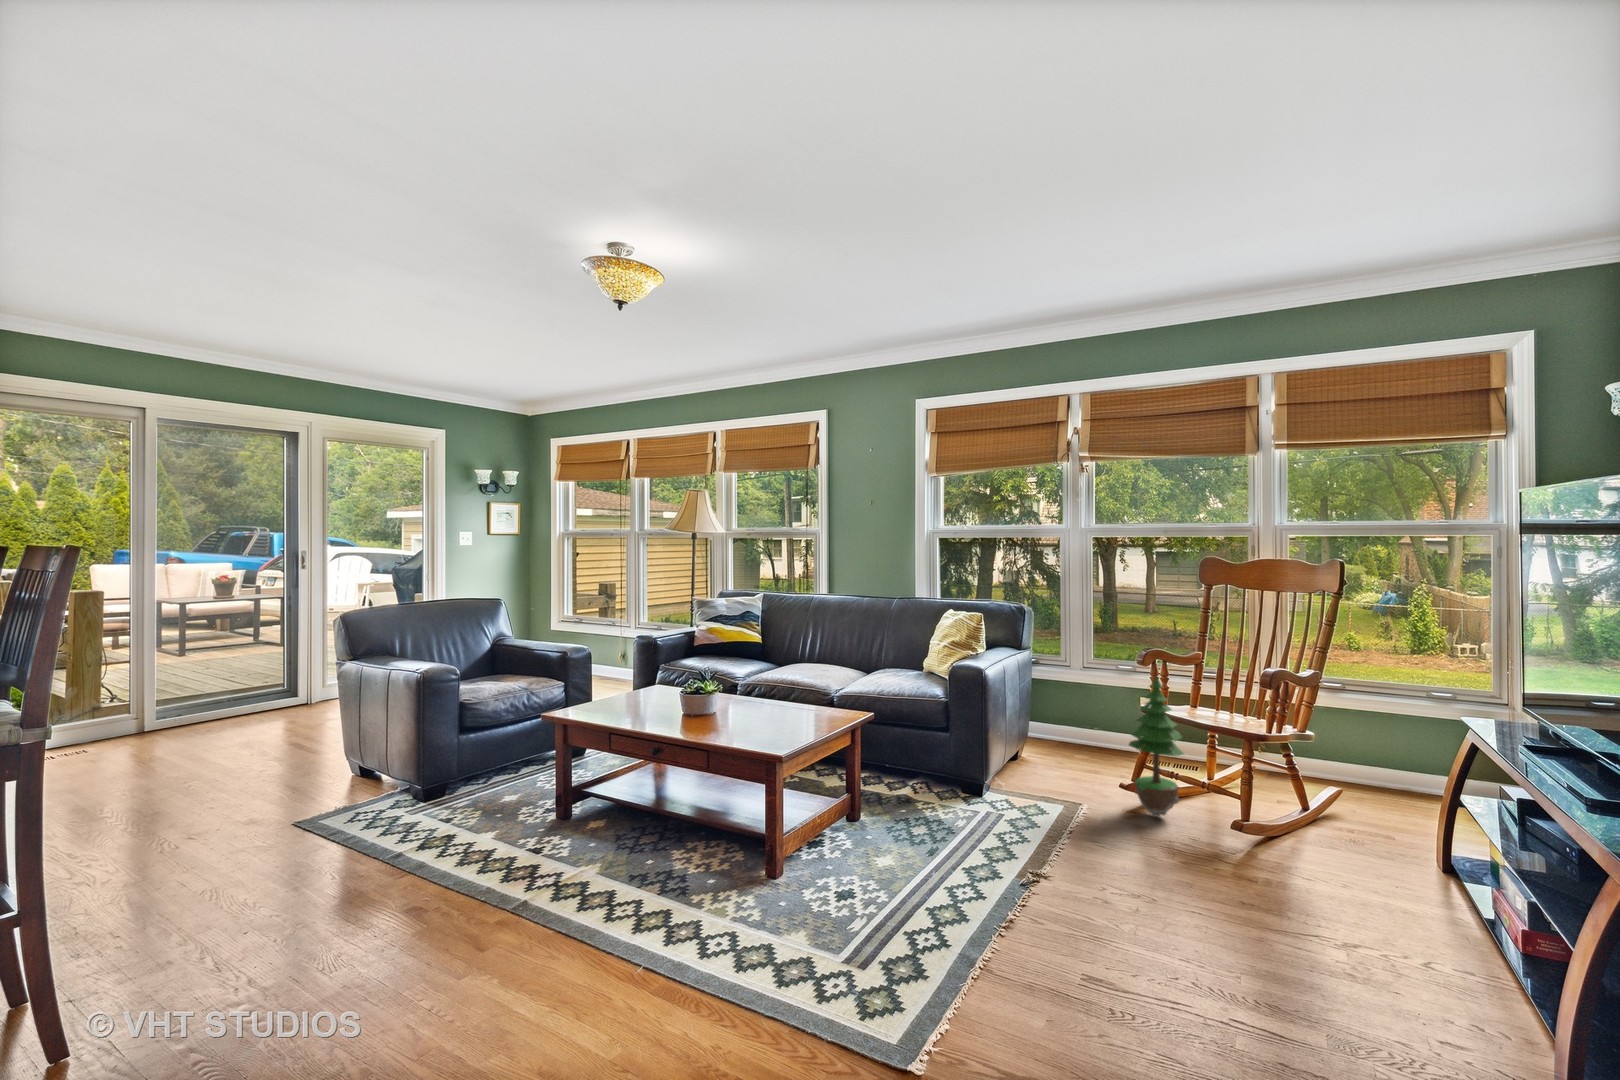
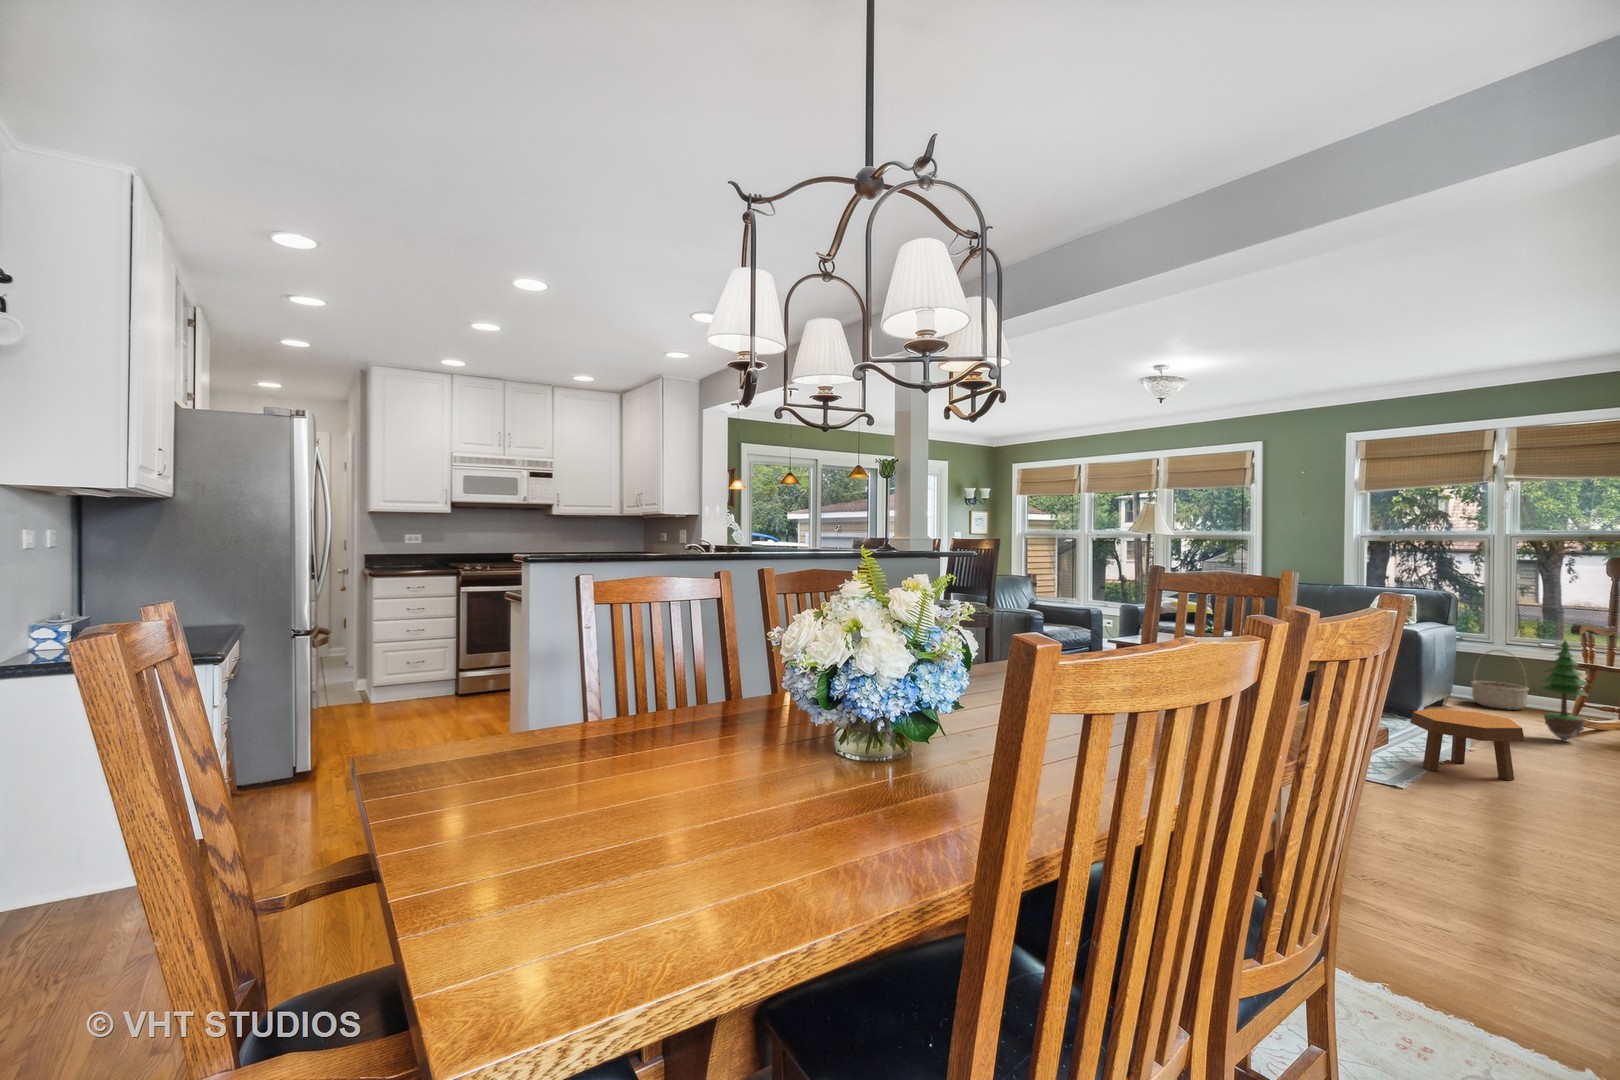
basket: none [1050,675,1109,753] -> present [1471,650,1529,710]
footstool: none [975,827,1138,973] -> present [1410,708,1525,780]

